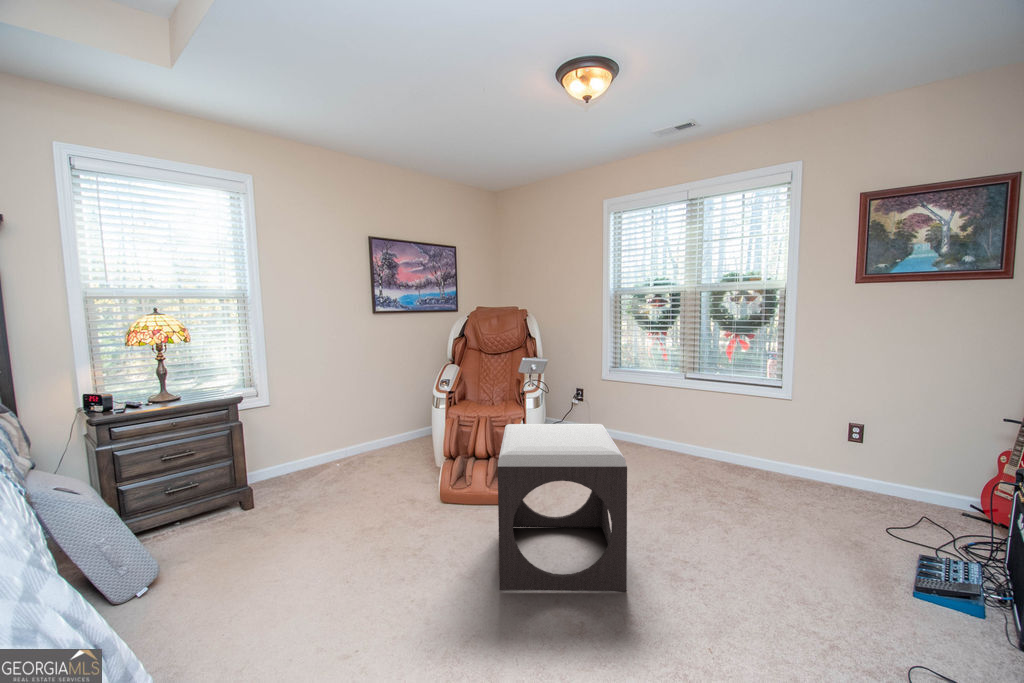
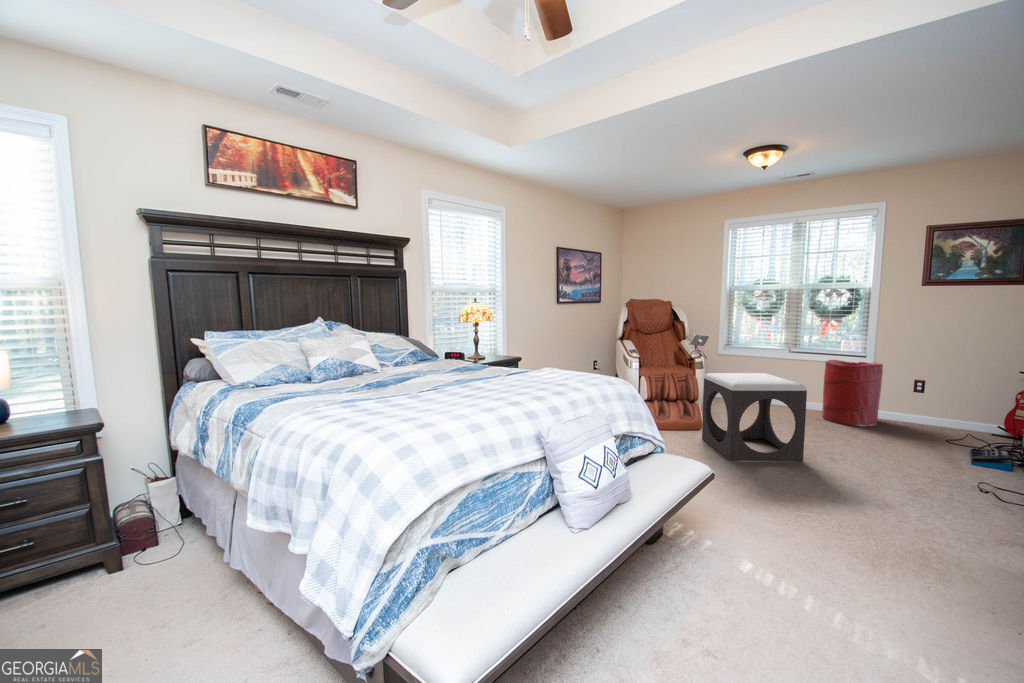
laundry hamper: none [722,392,802,498] -> present [822,360,883,426]

